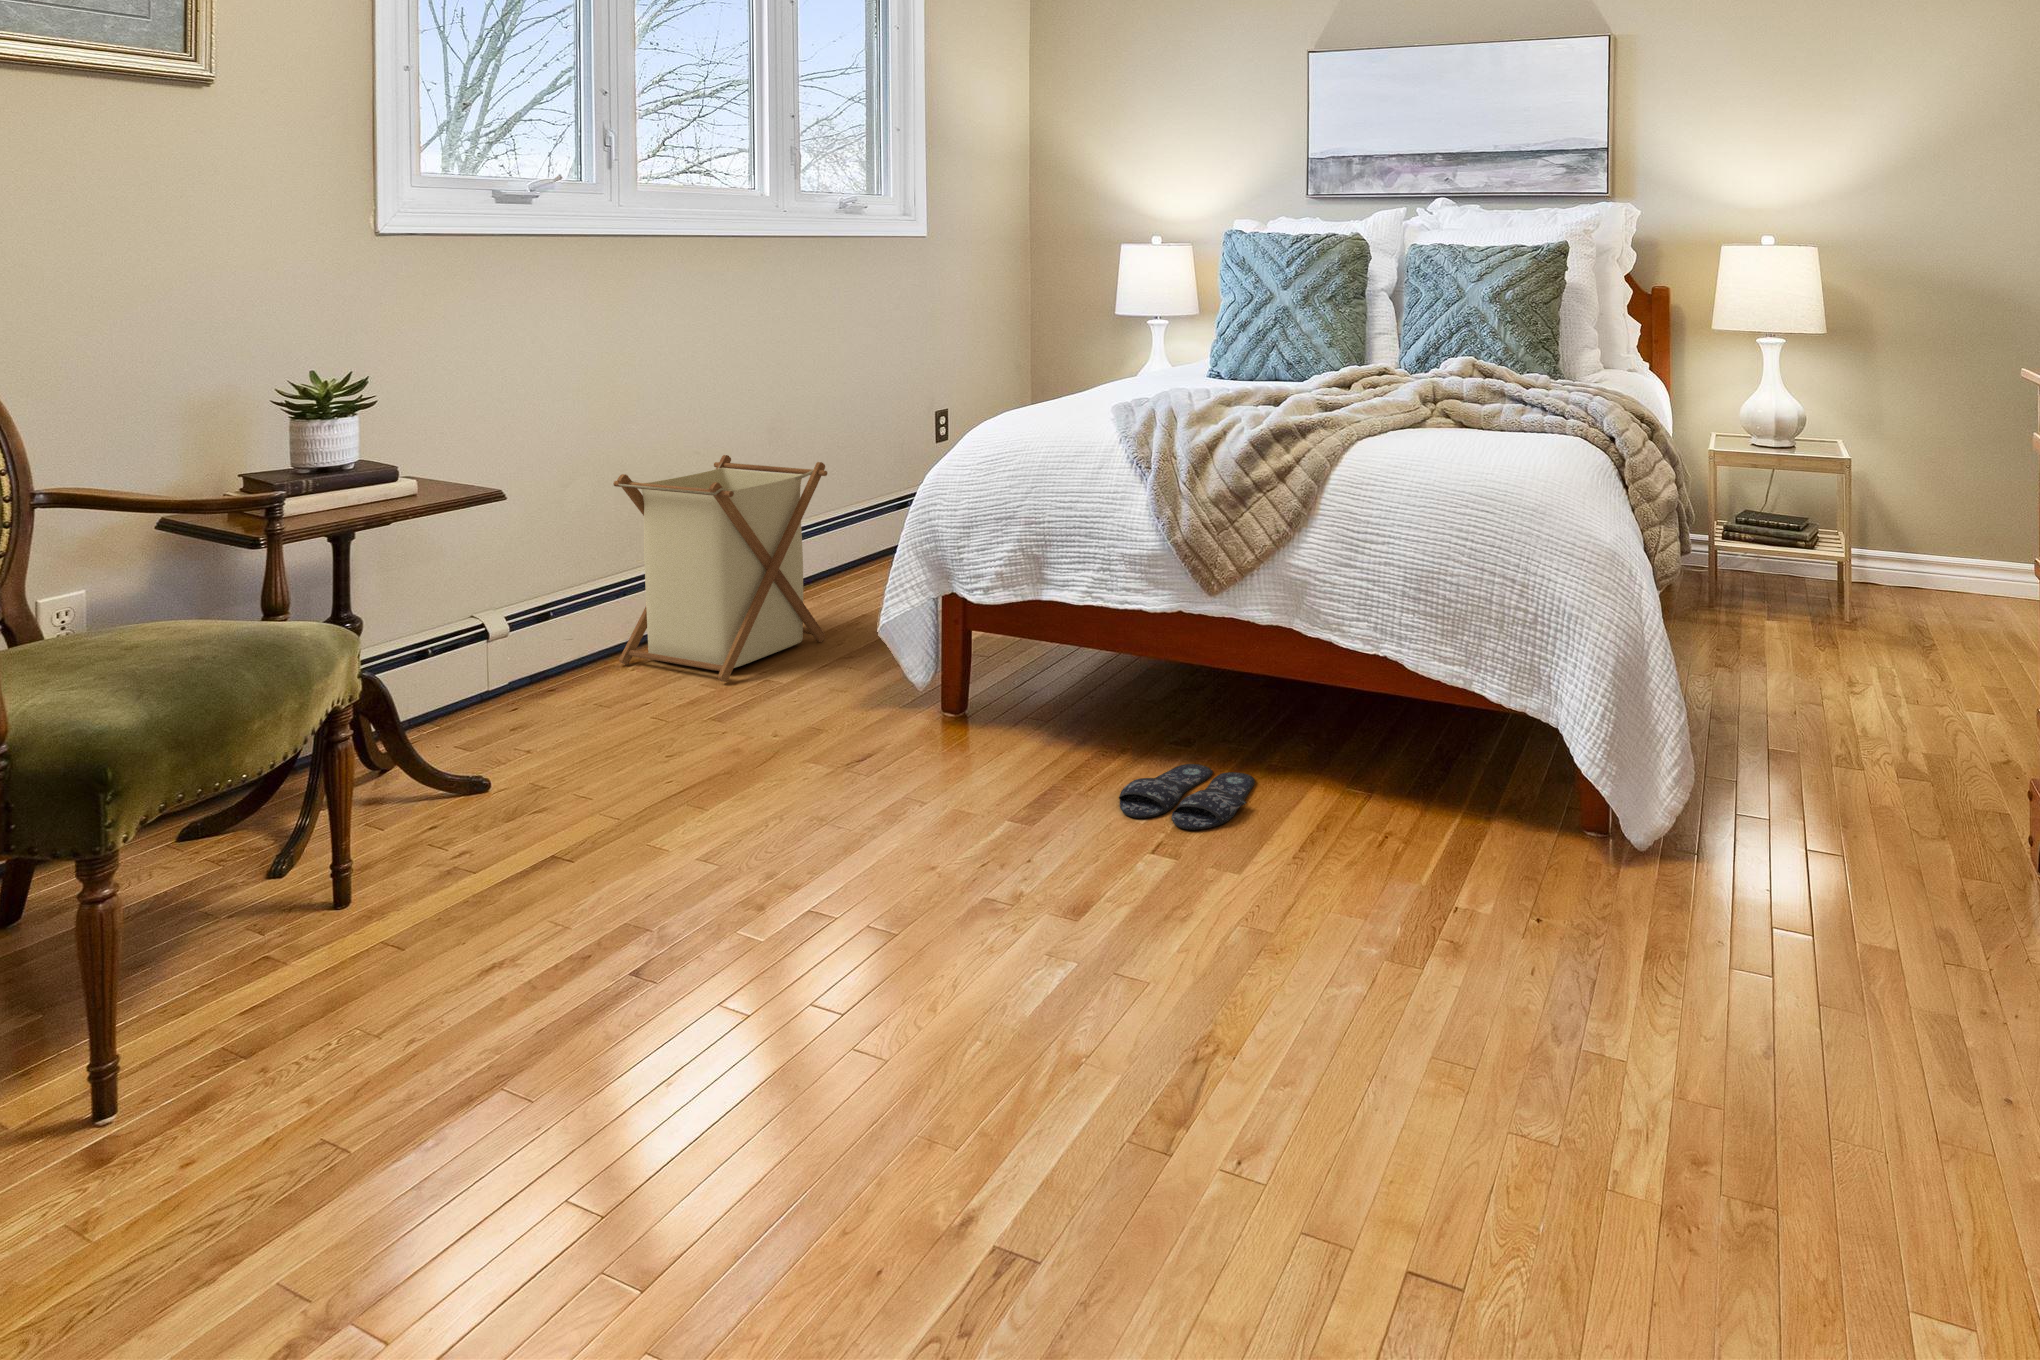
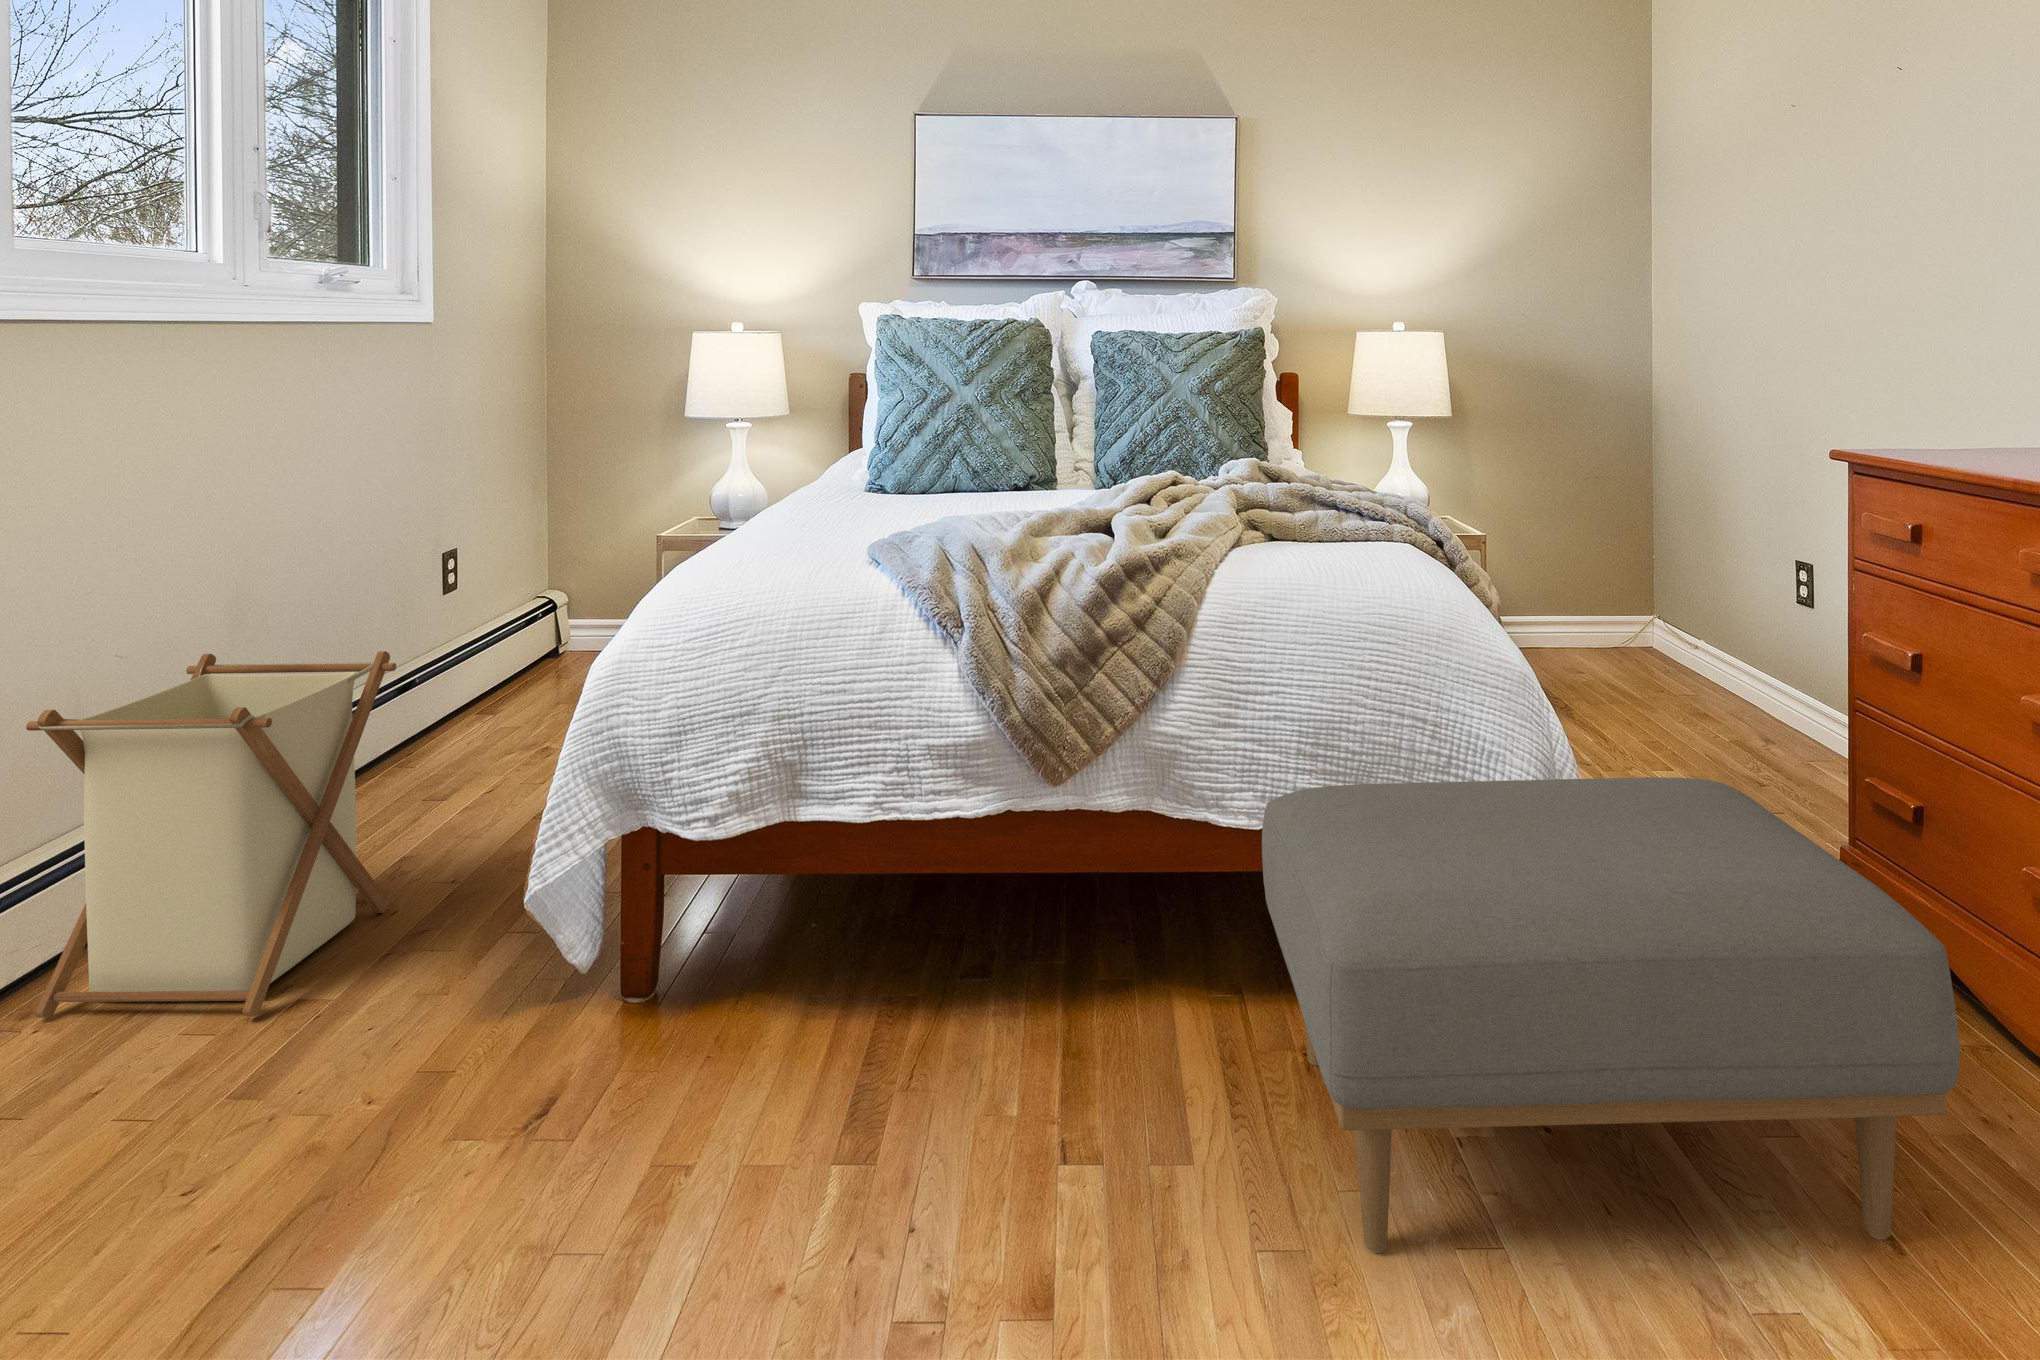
ottoman: none [1266,617,1798,1027] -> present [1262,777,1961,1253]
slippers: present [1119,764,1255,830] -> none [982,1007,1147,1117]

